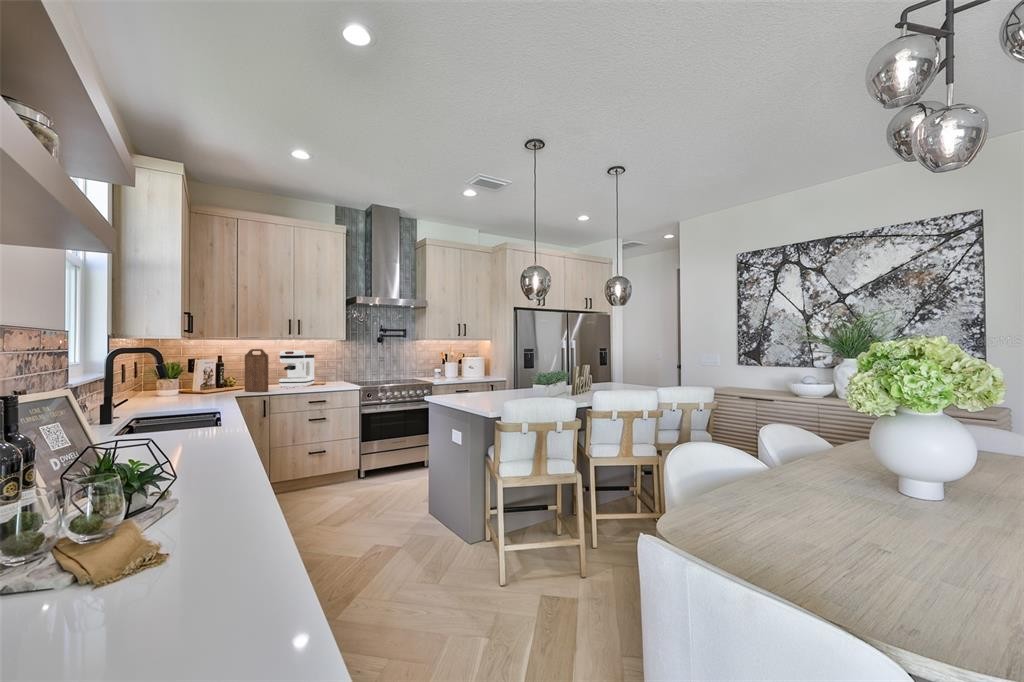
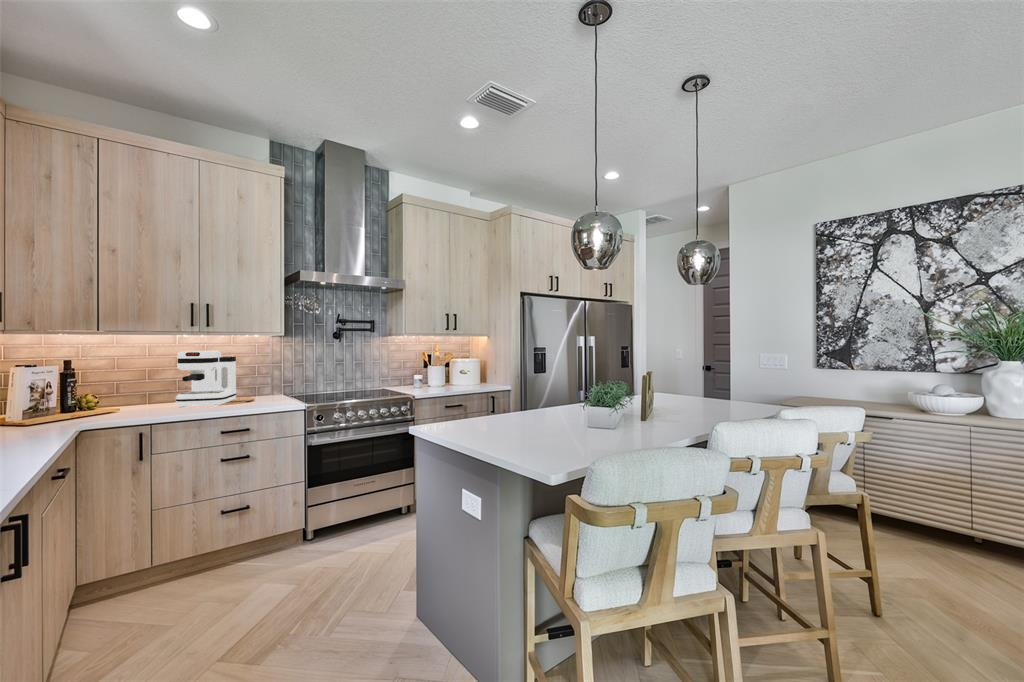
cutting board: present [245,349,268,392] -> none [108,349,150,418]

